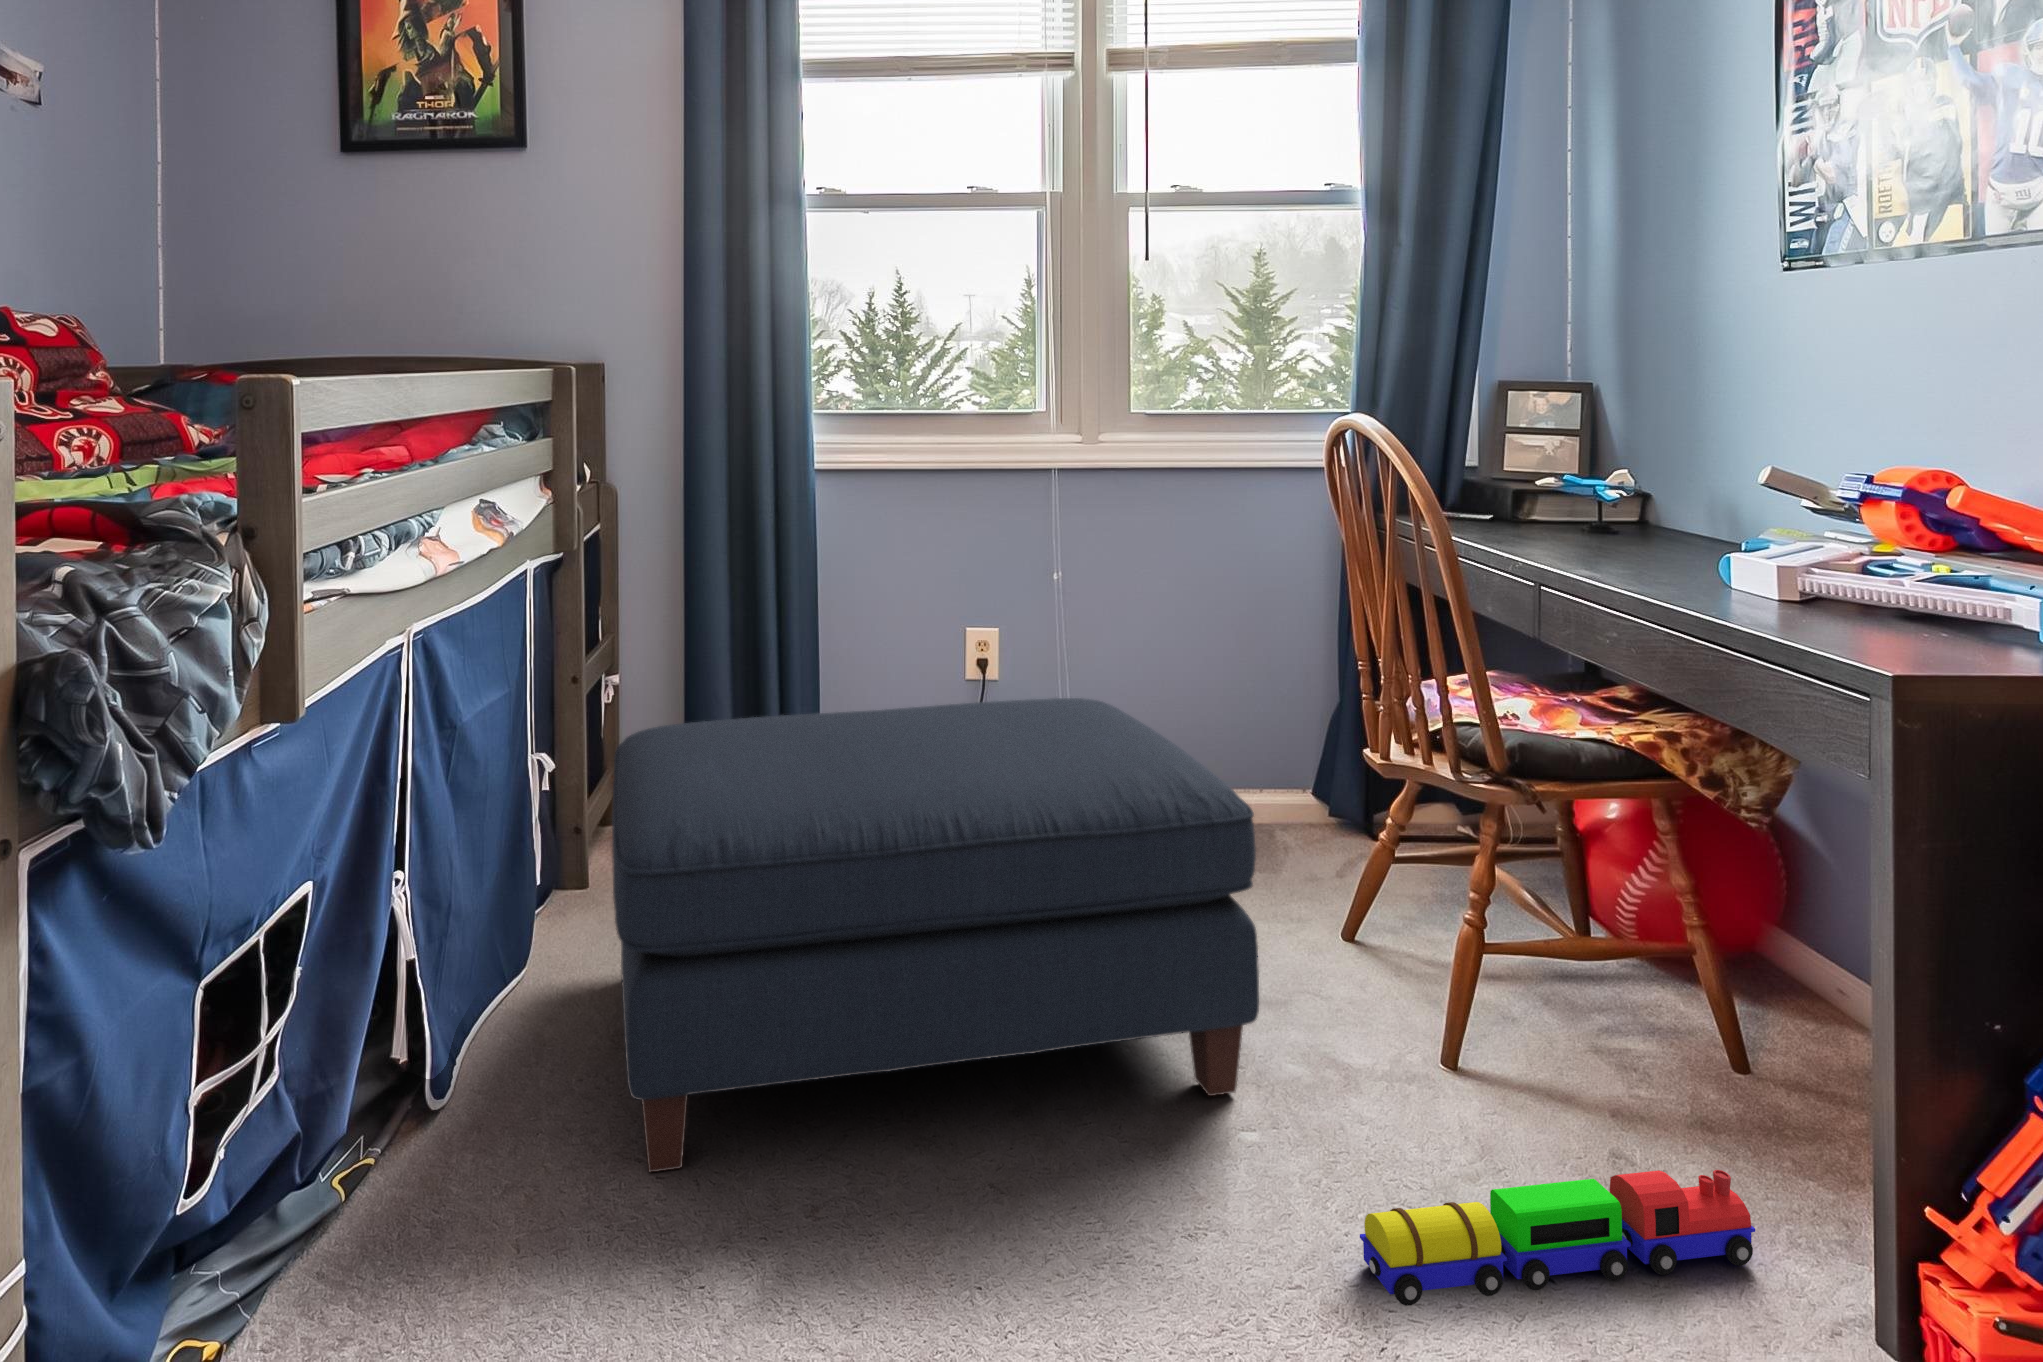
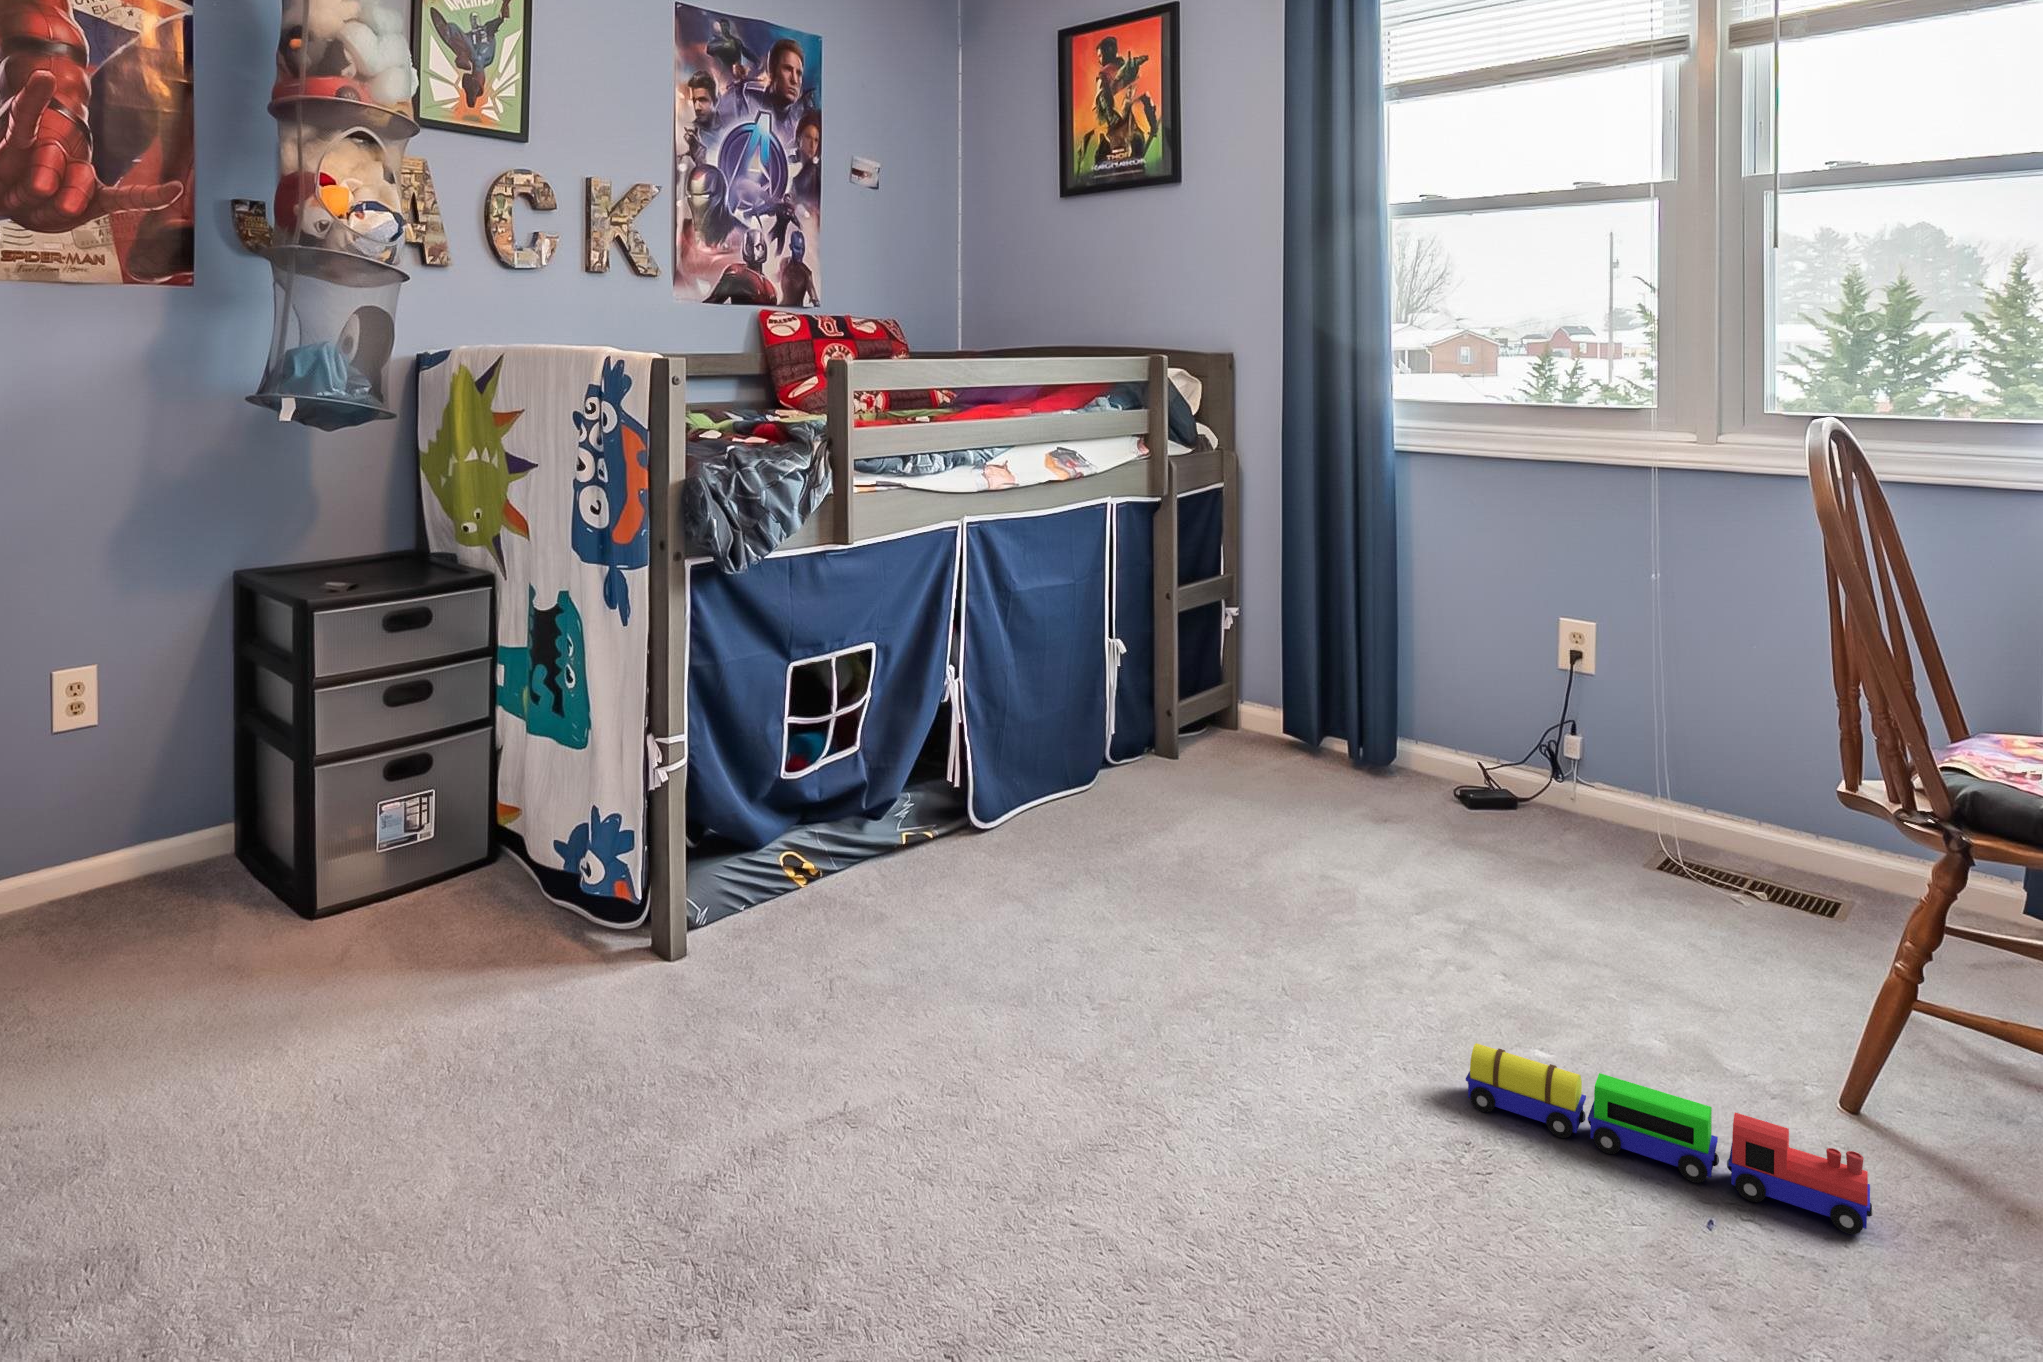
ottoman: present [612,698,1259,1172] -> none [1050,625,1583,995]

